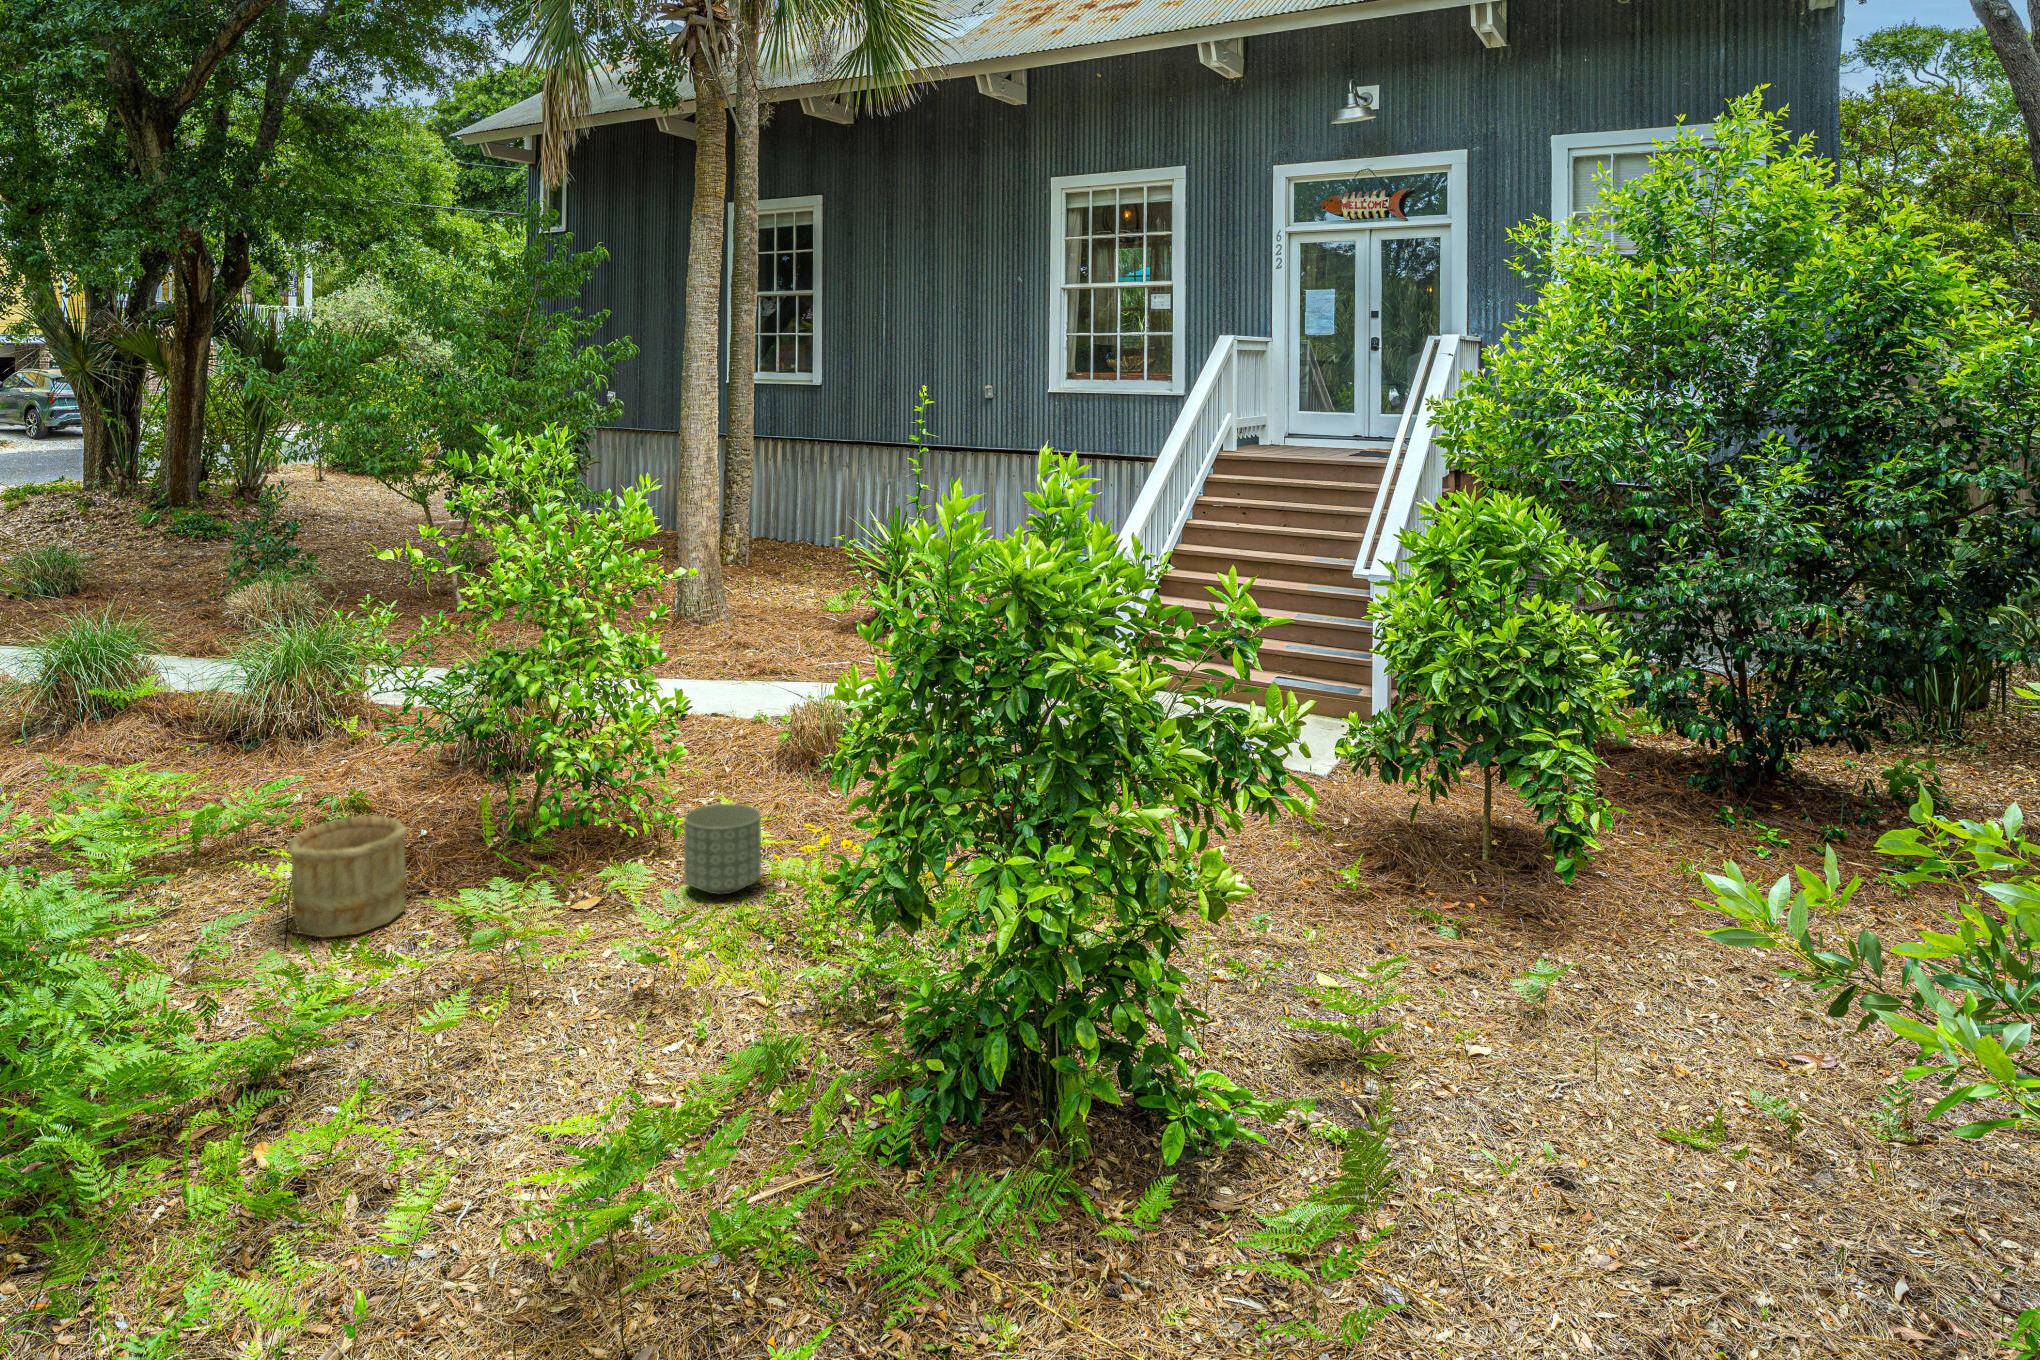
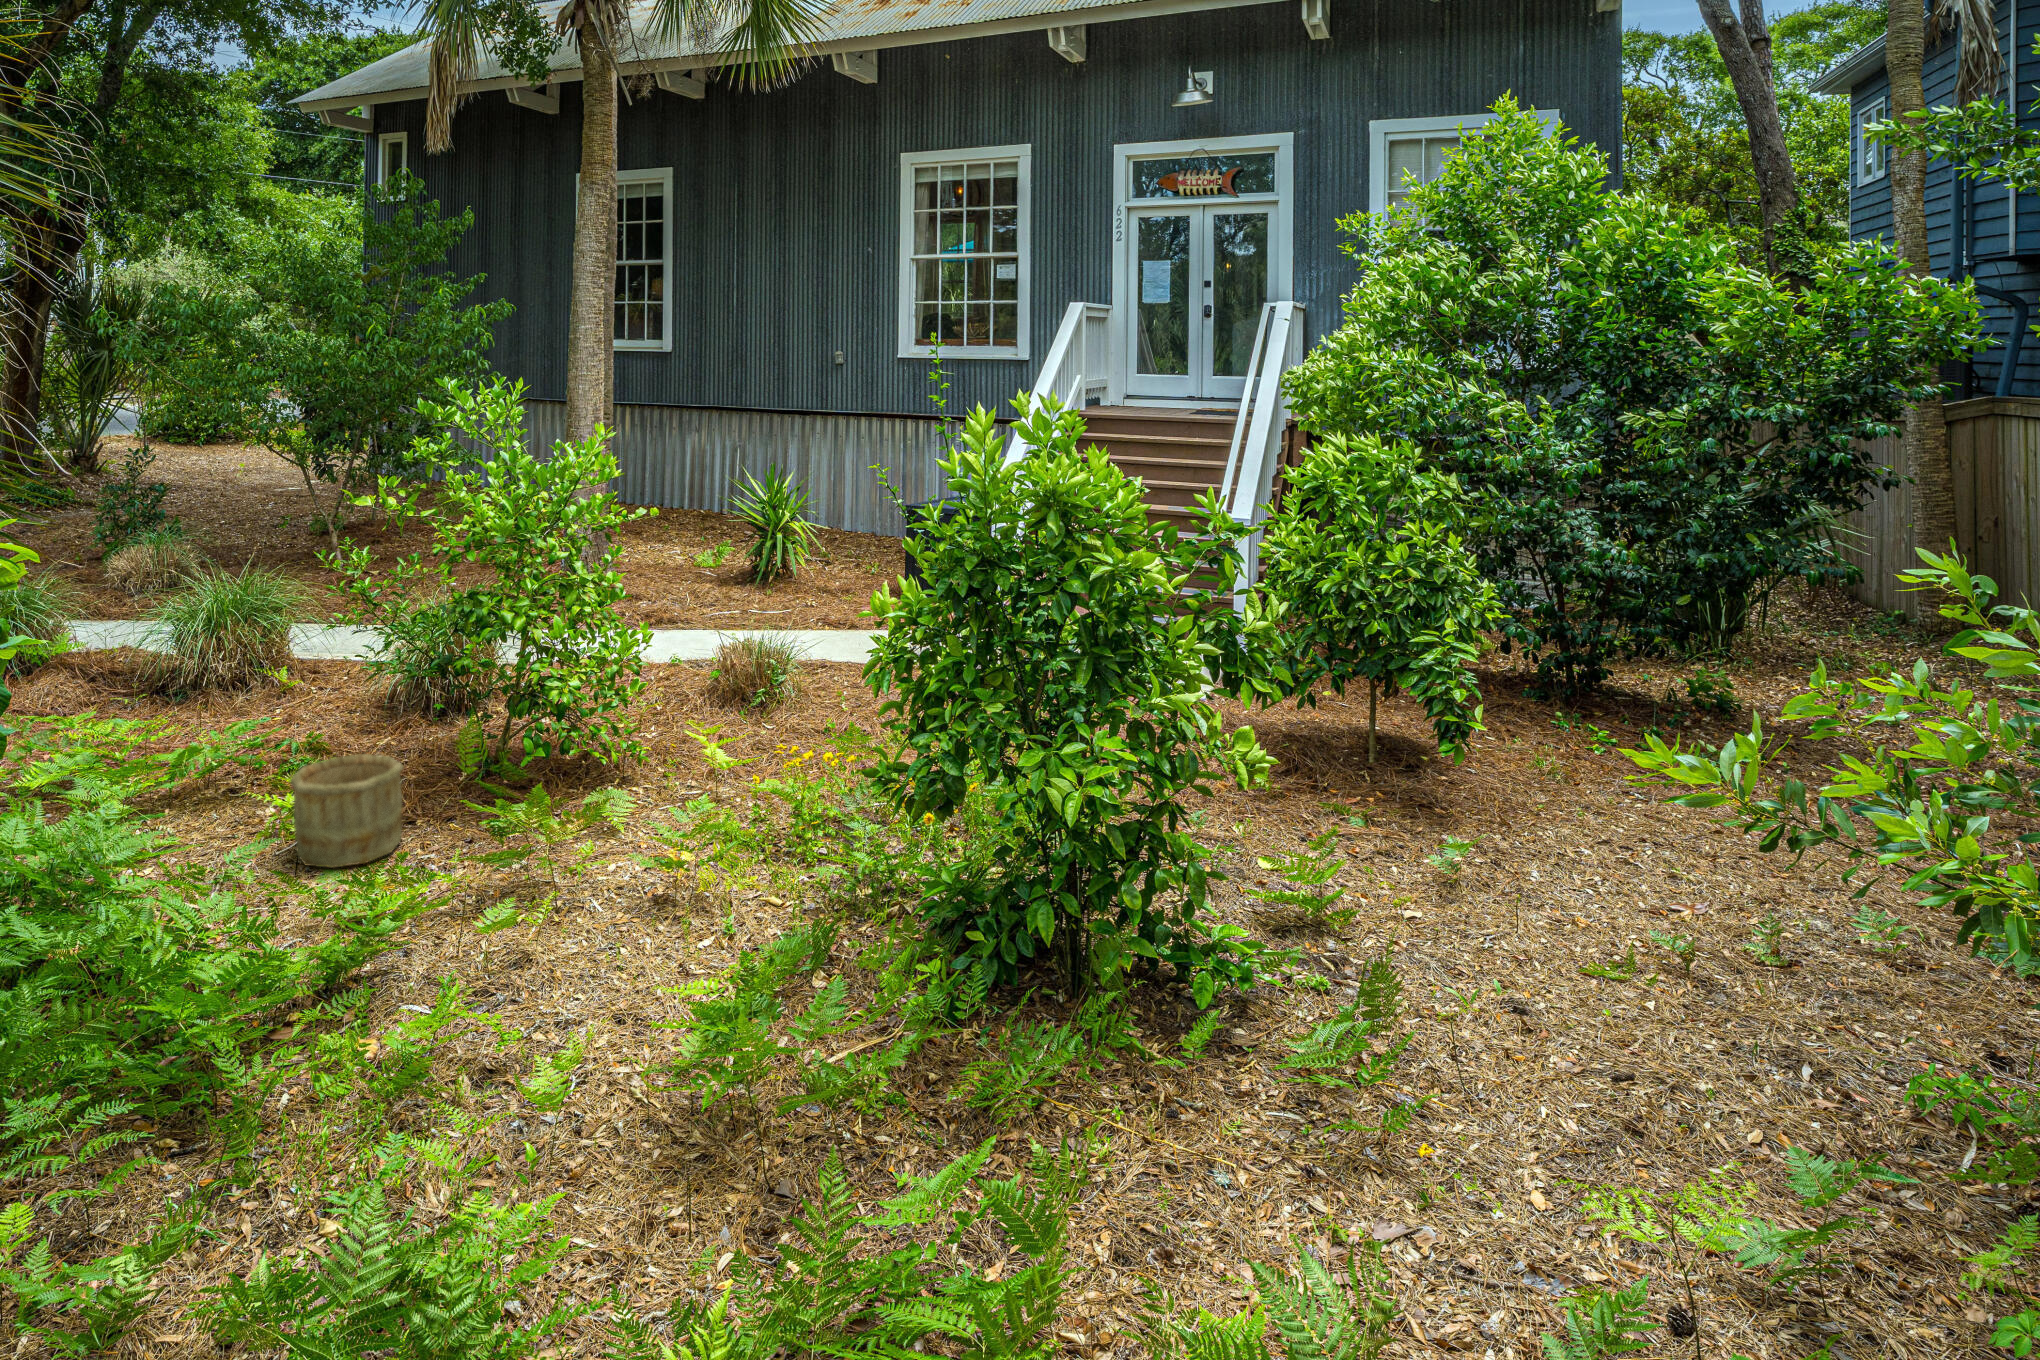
planter: present [684,804,761,895] -> none [662,735,734,818]

